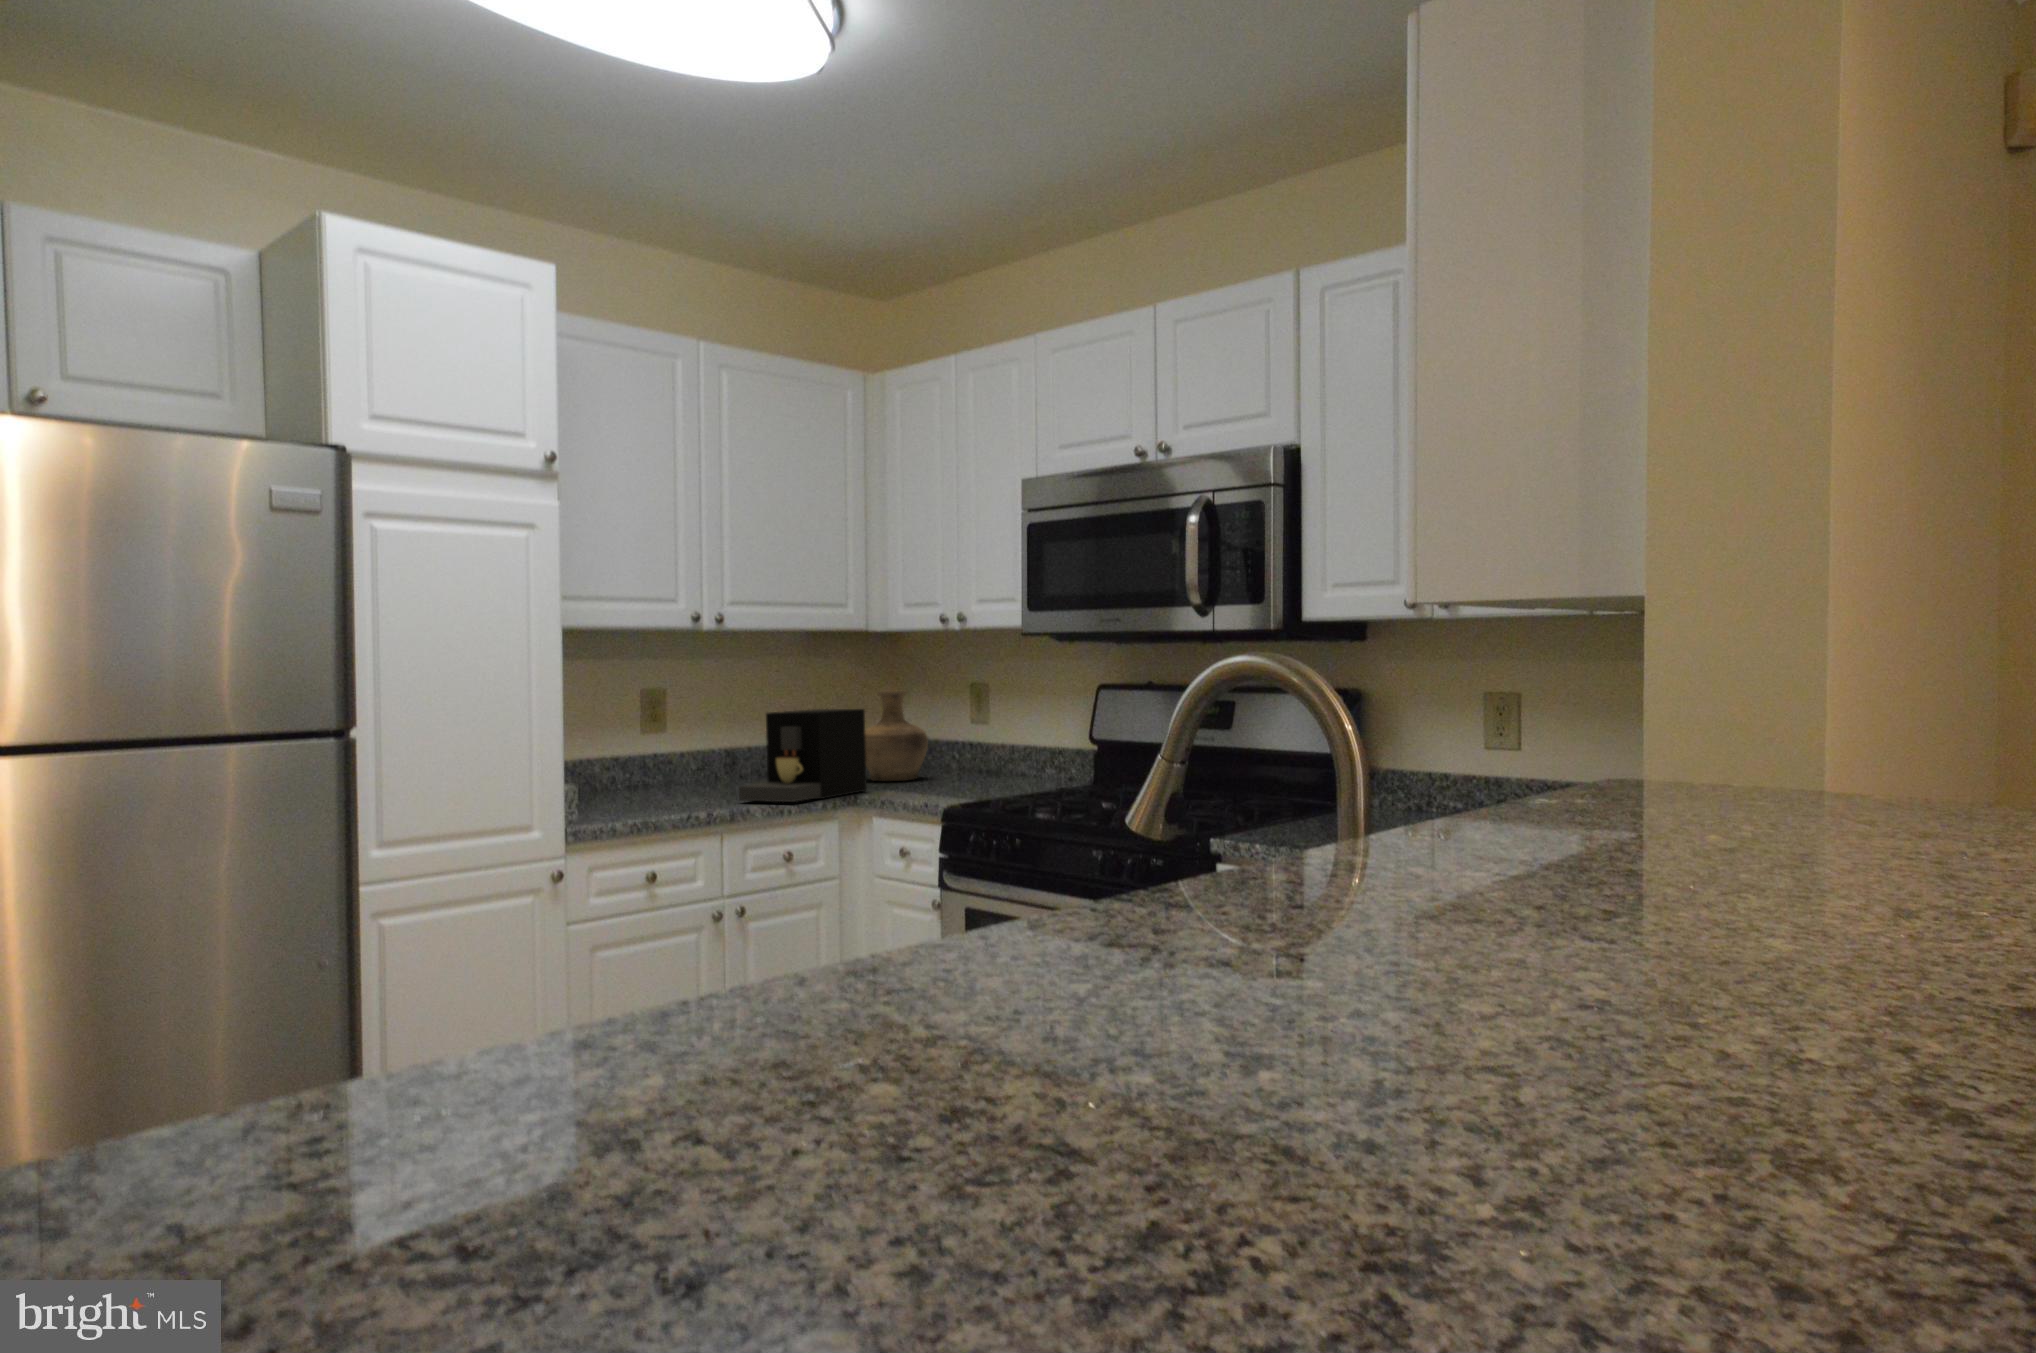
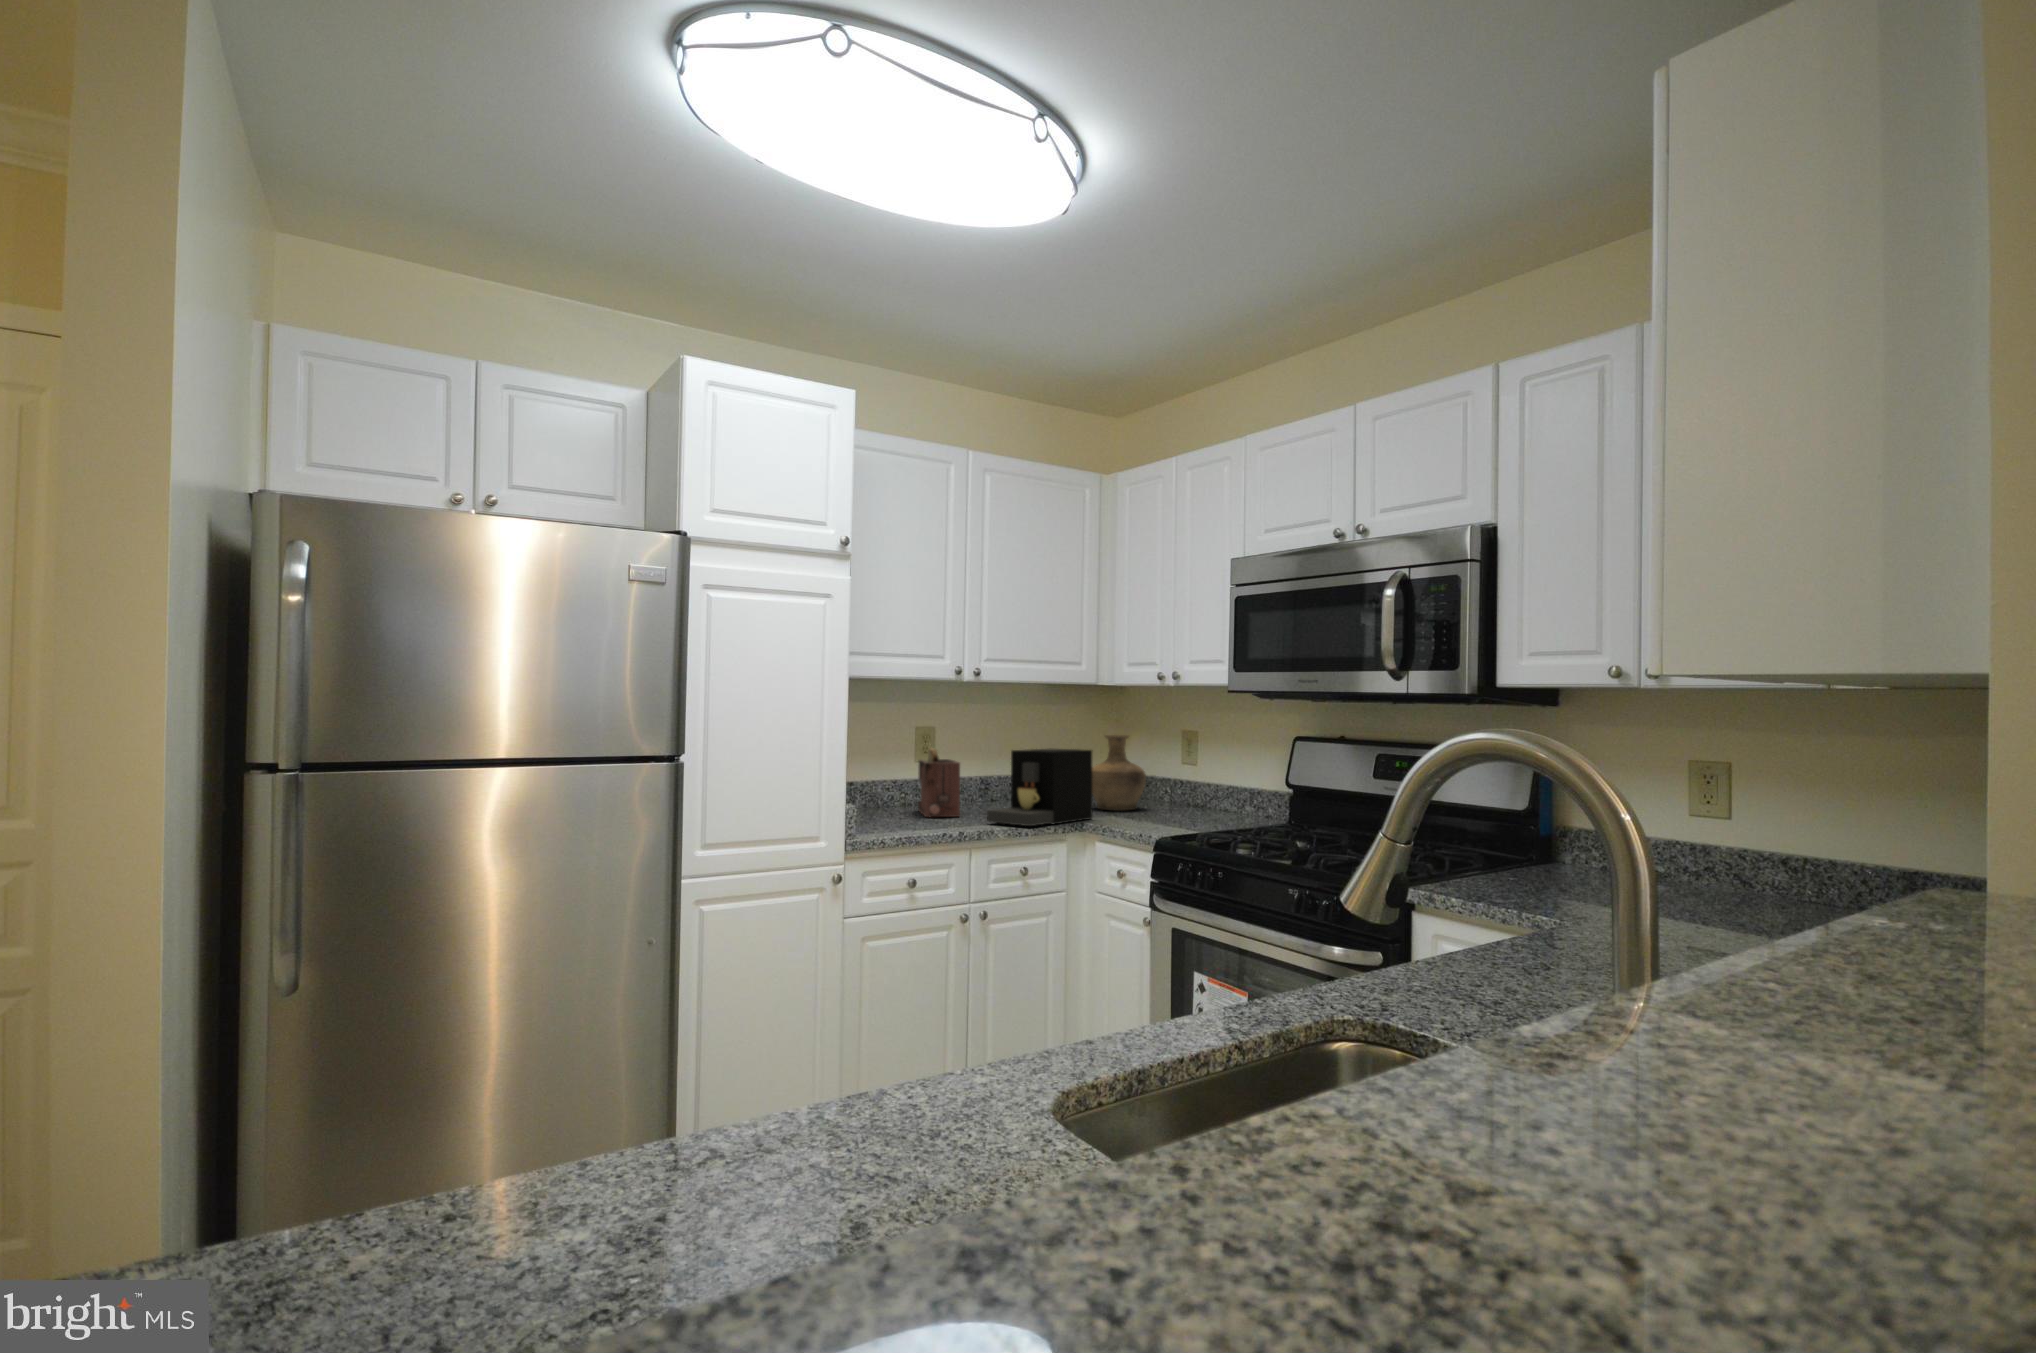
toaster: none [645,714,703,800] -> present [918,748,960,817]

